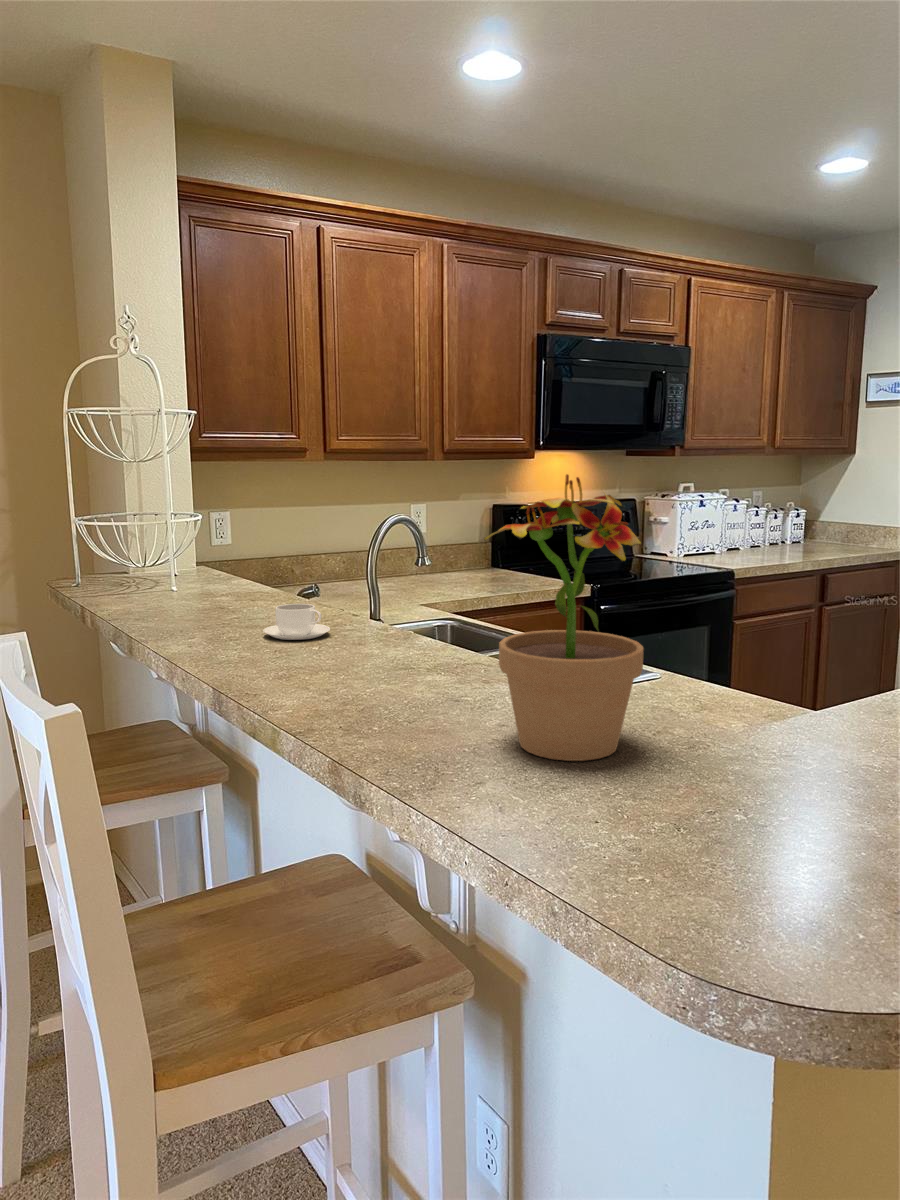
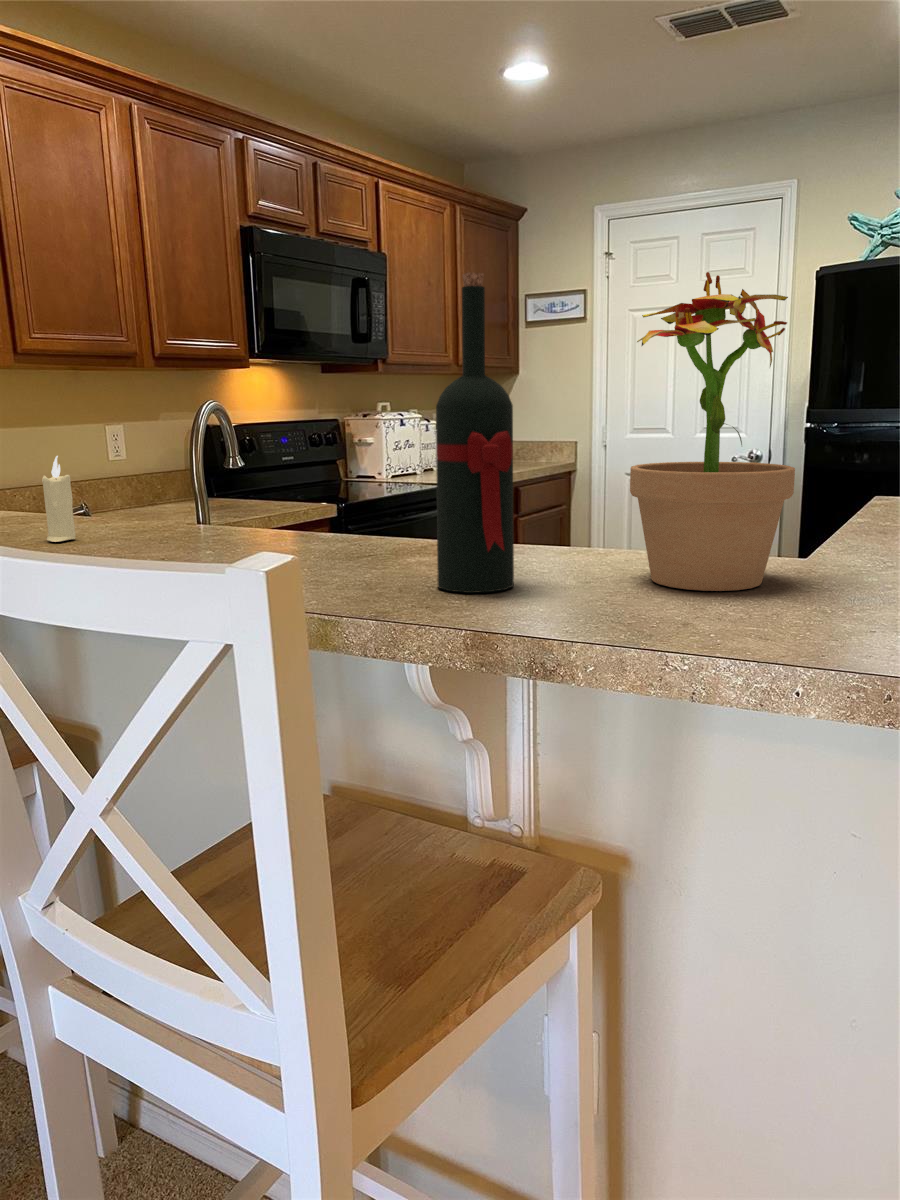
wine bottle: none [351,472,415,727] -> present [436,272,514,593]
candle: none [218,562,240,626] -> present [42,456,75,542]
coffee cup: present [263,603,330,640] -> none [136,501,224,545]

